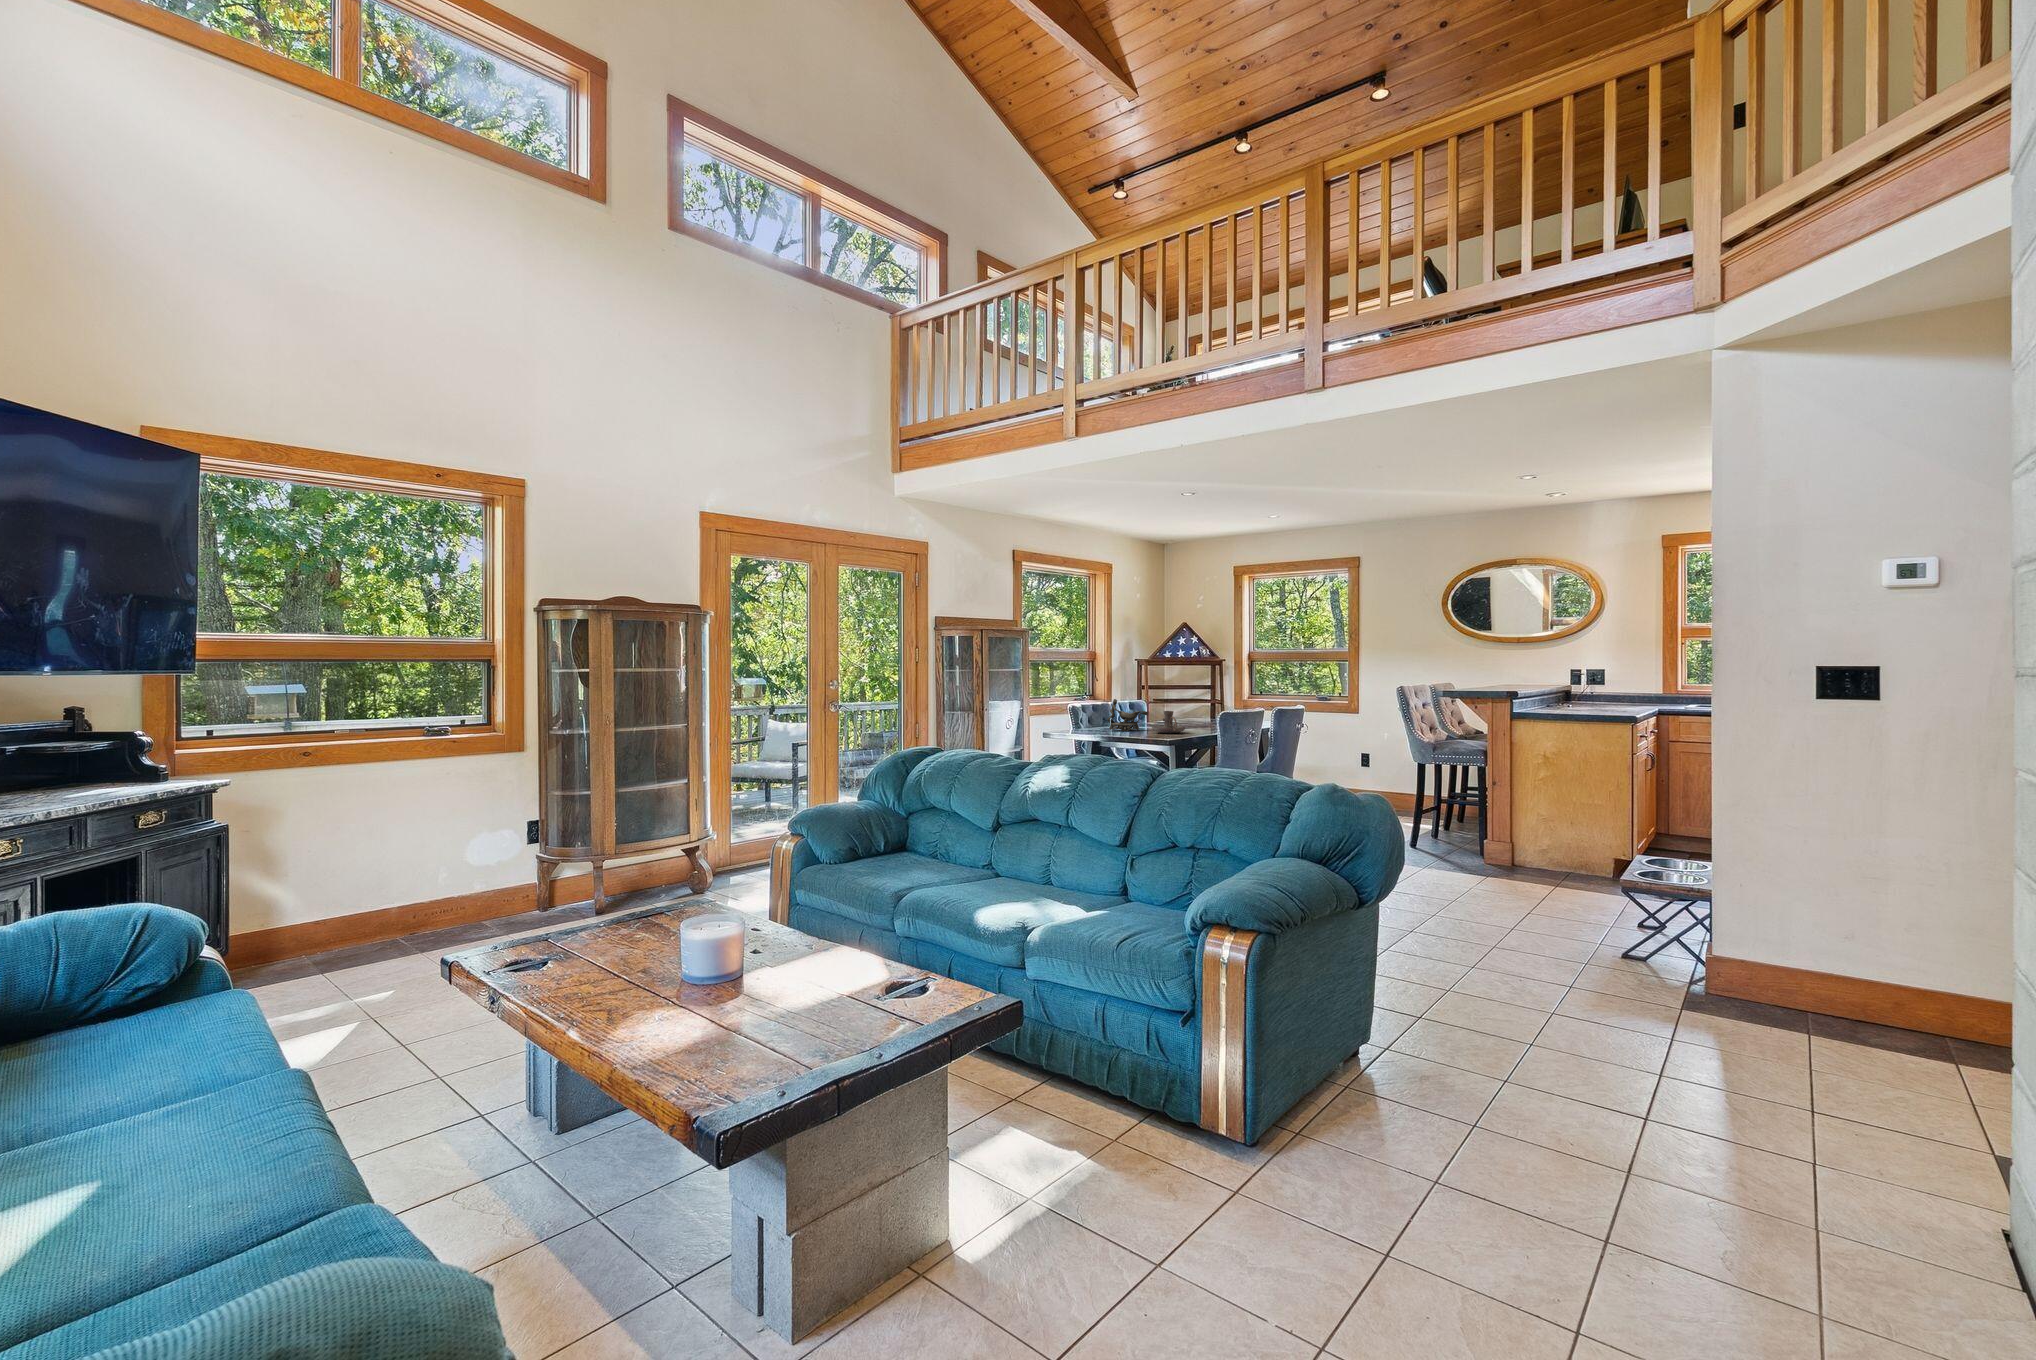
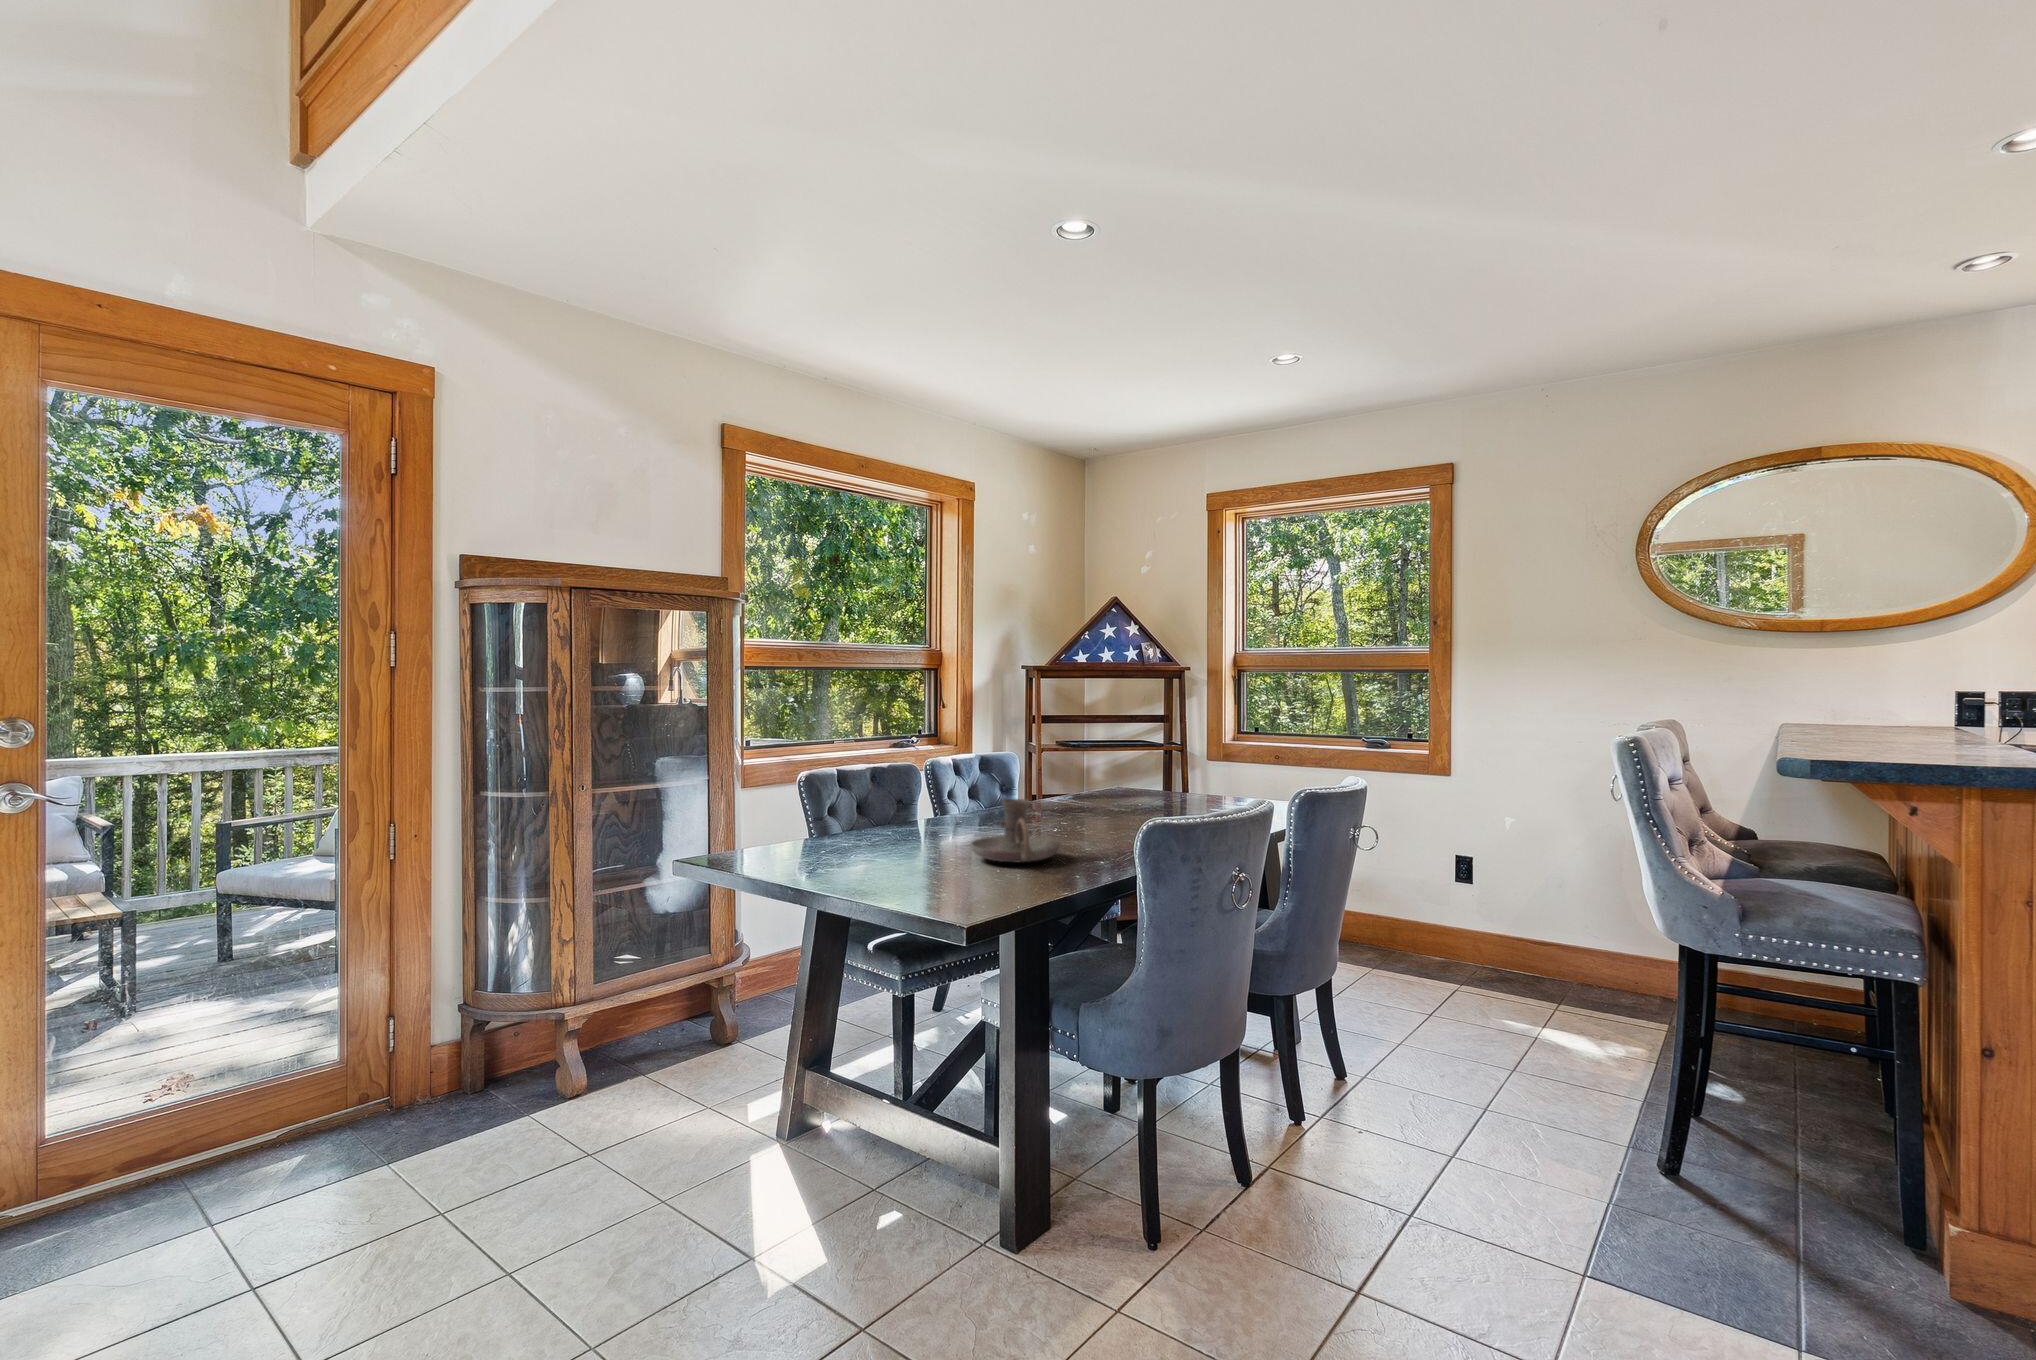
decorative bowl: present [1107,699,1148,731] -> none [872,762,975,847]

